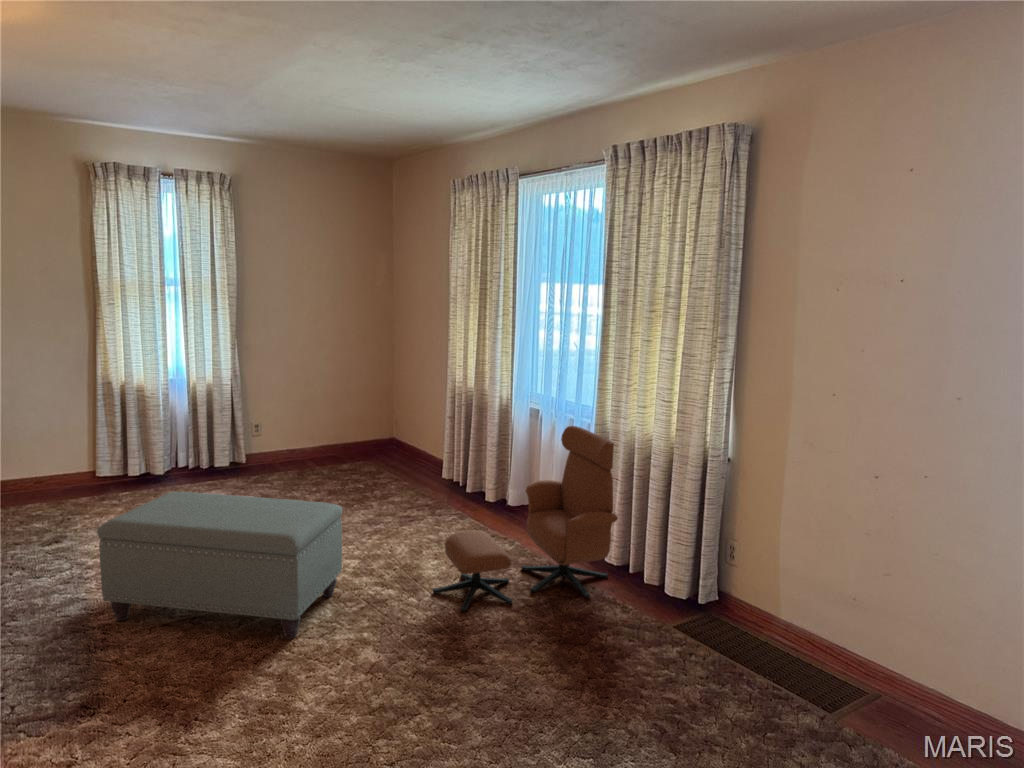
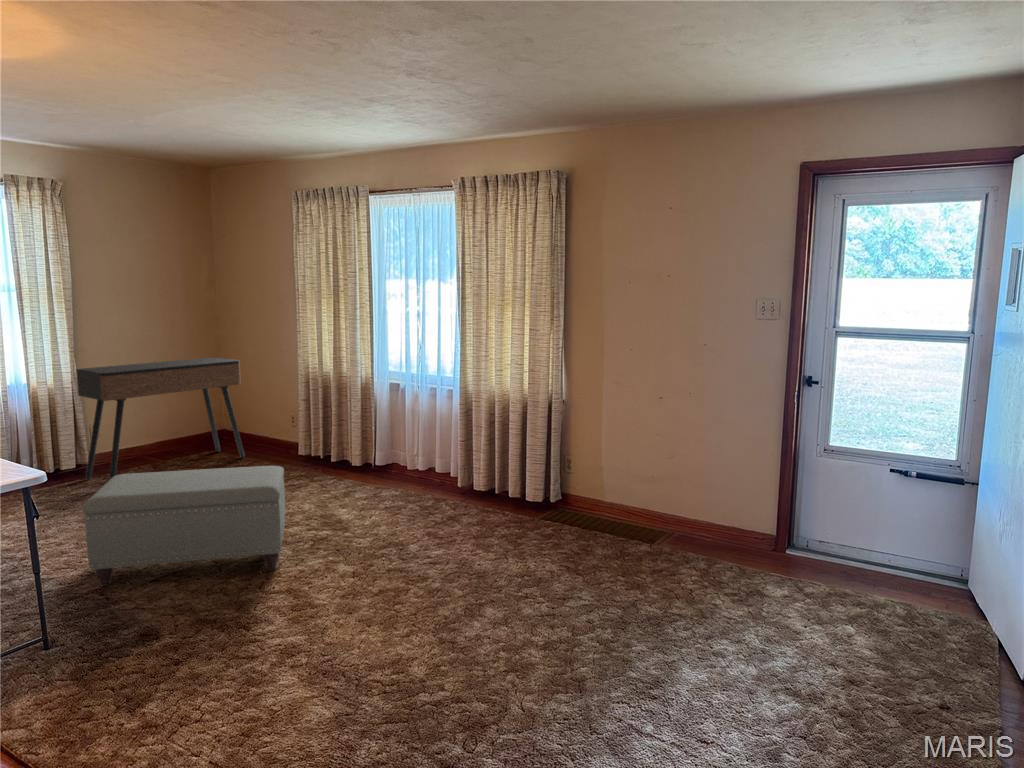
console table: none [227,362,389,492] -> present [76,357,245,480]
lounge chair: present [433,426,618,611] -> none [360,390,494,533]

